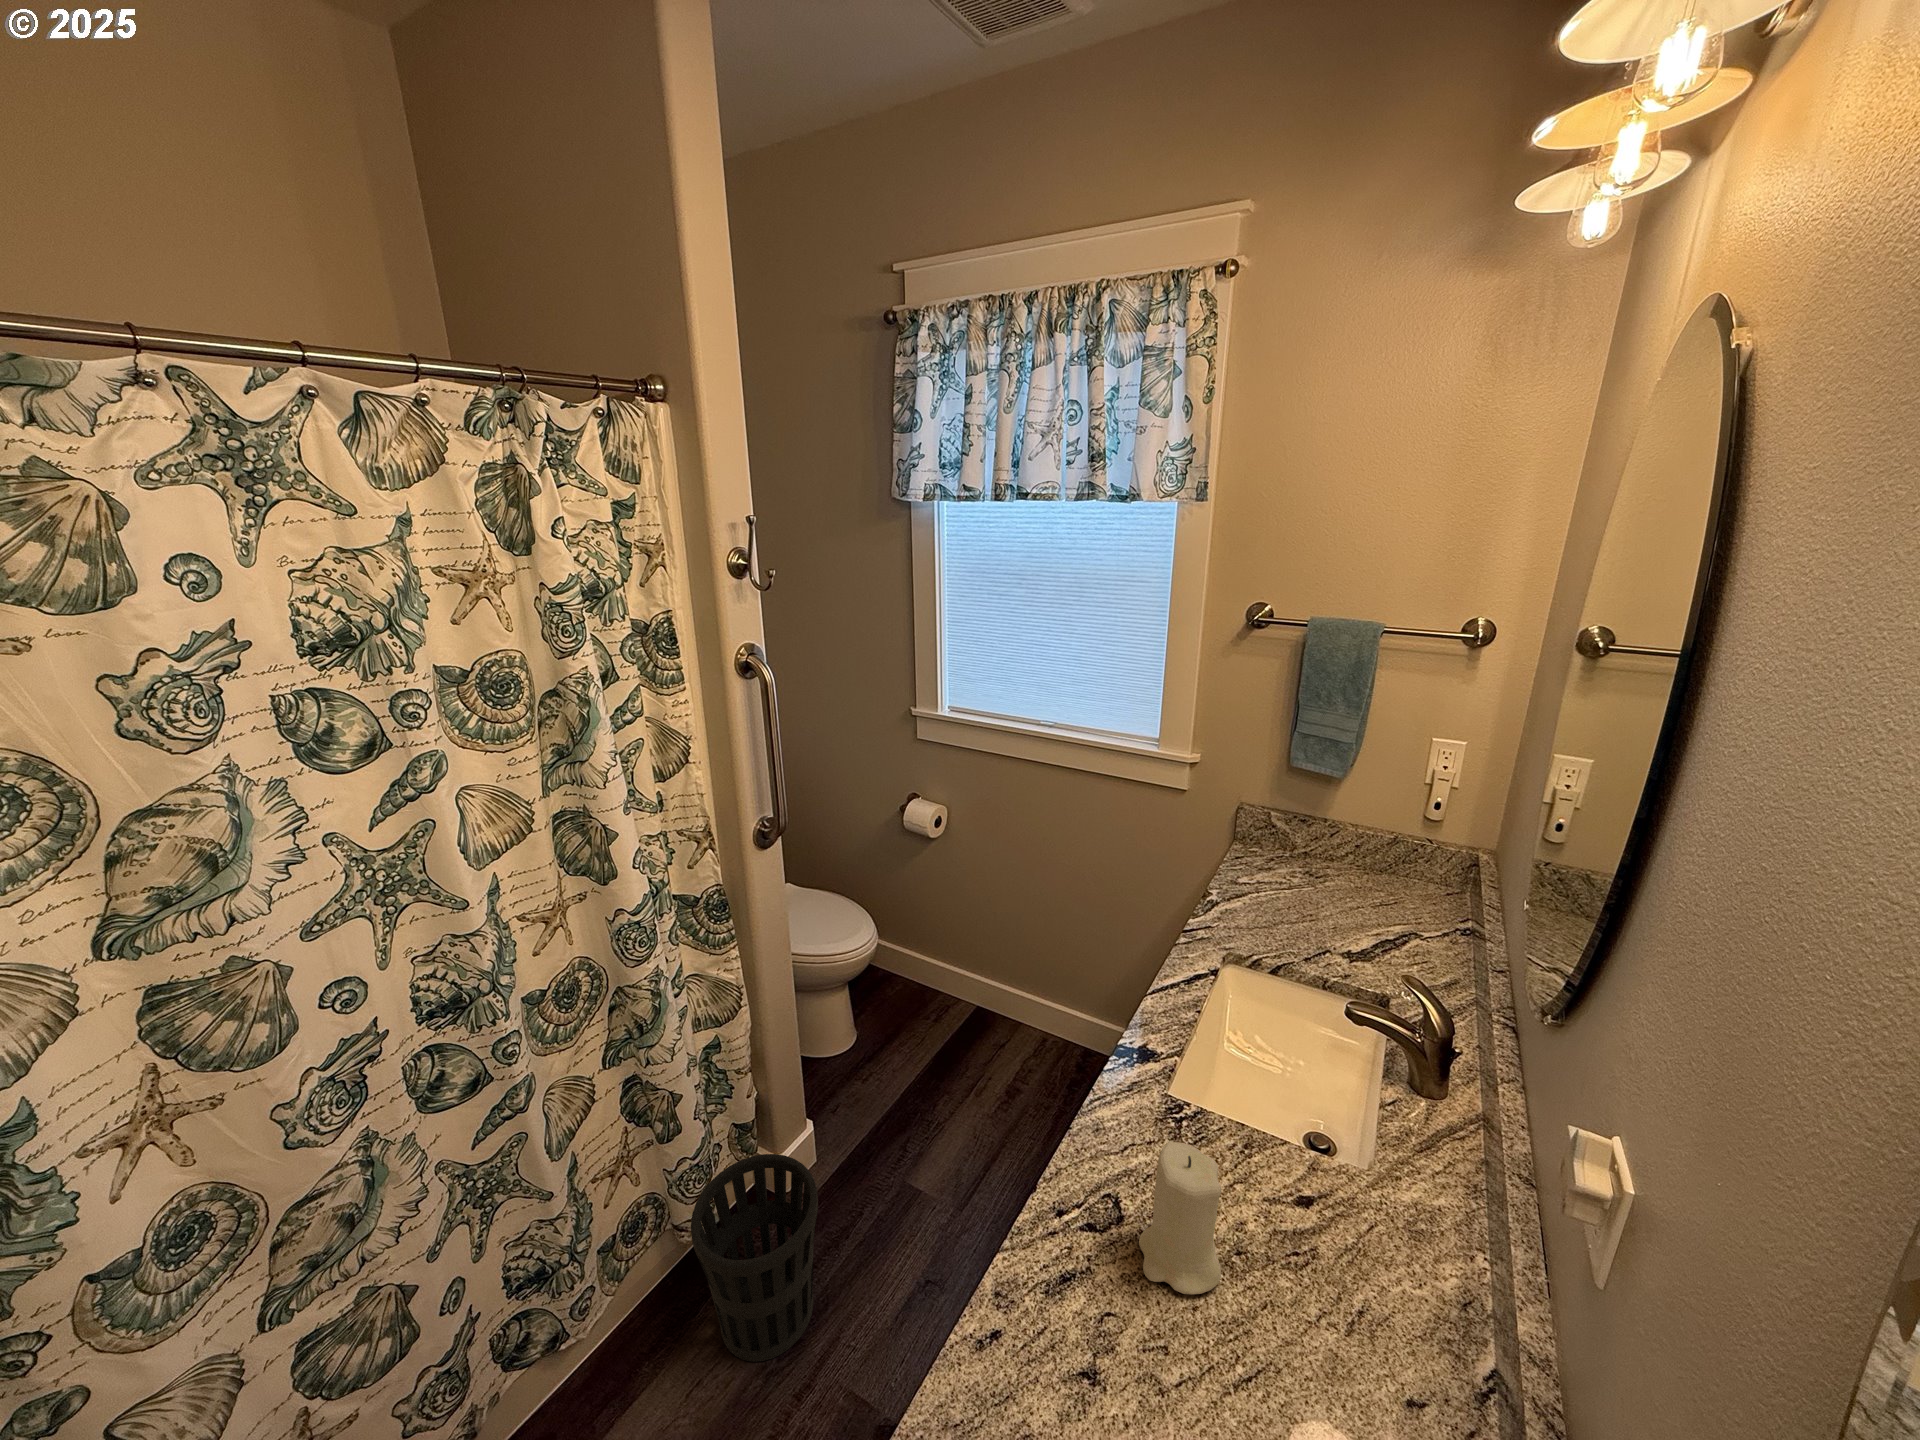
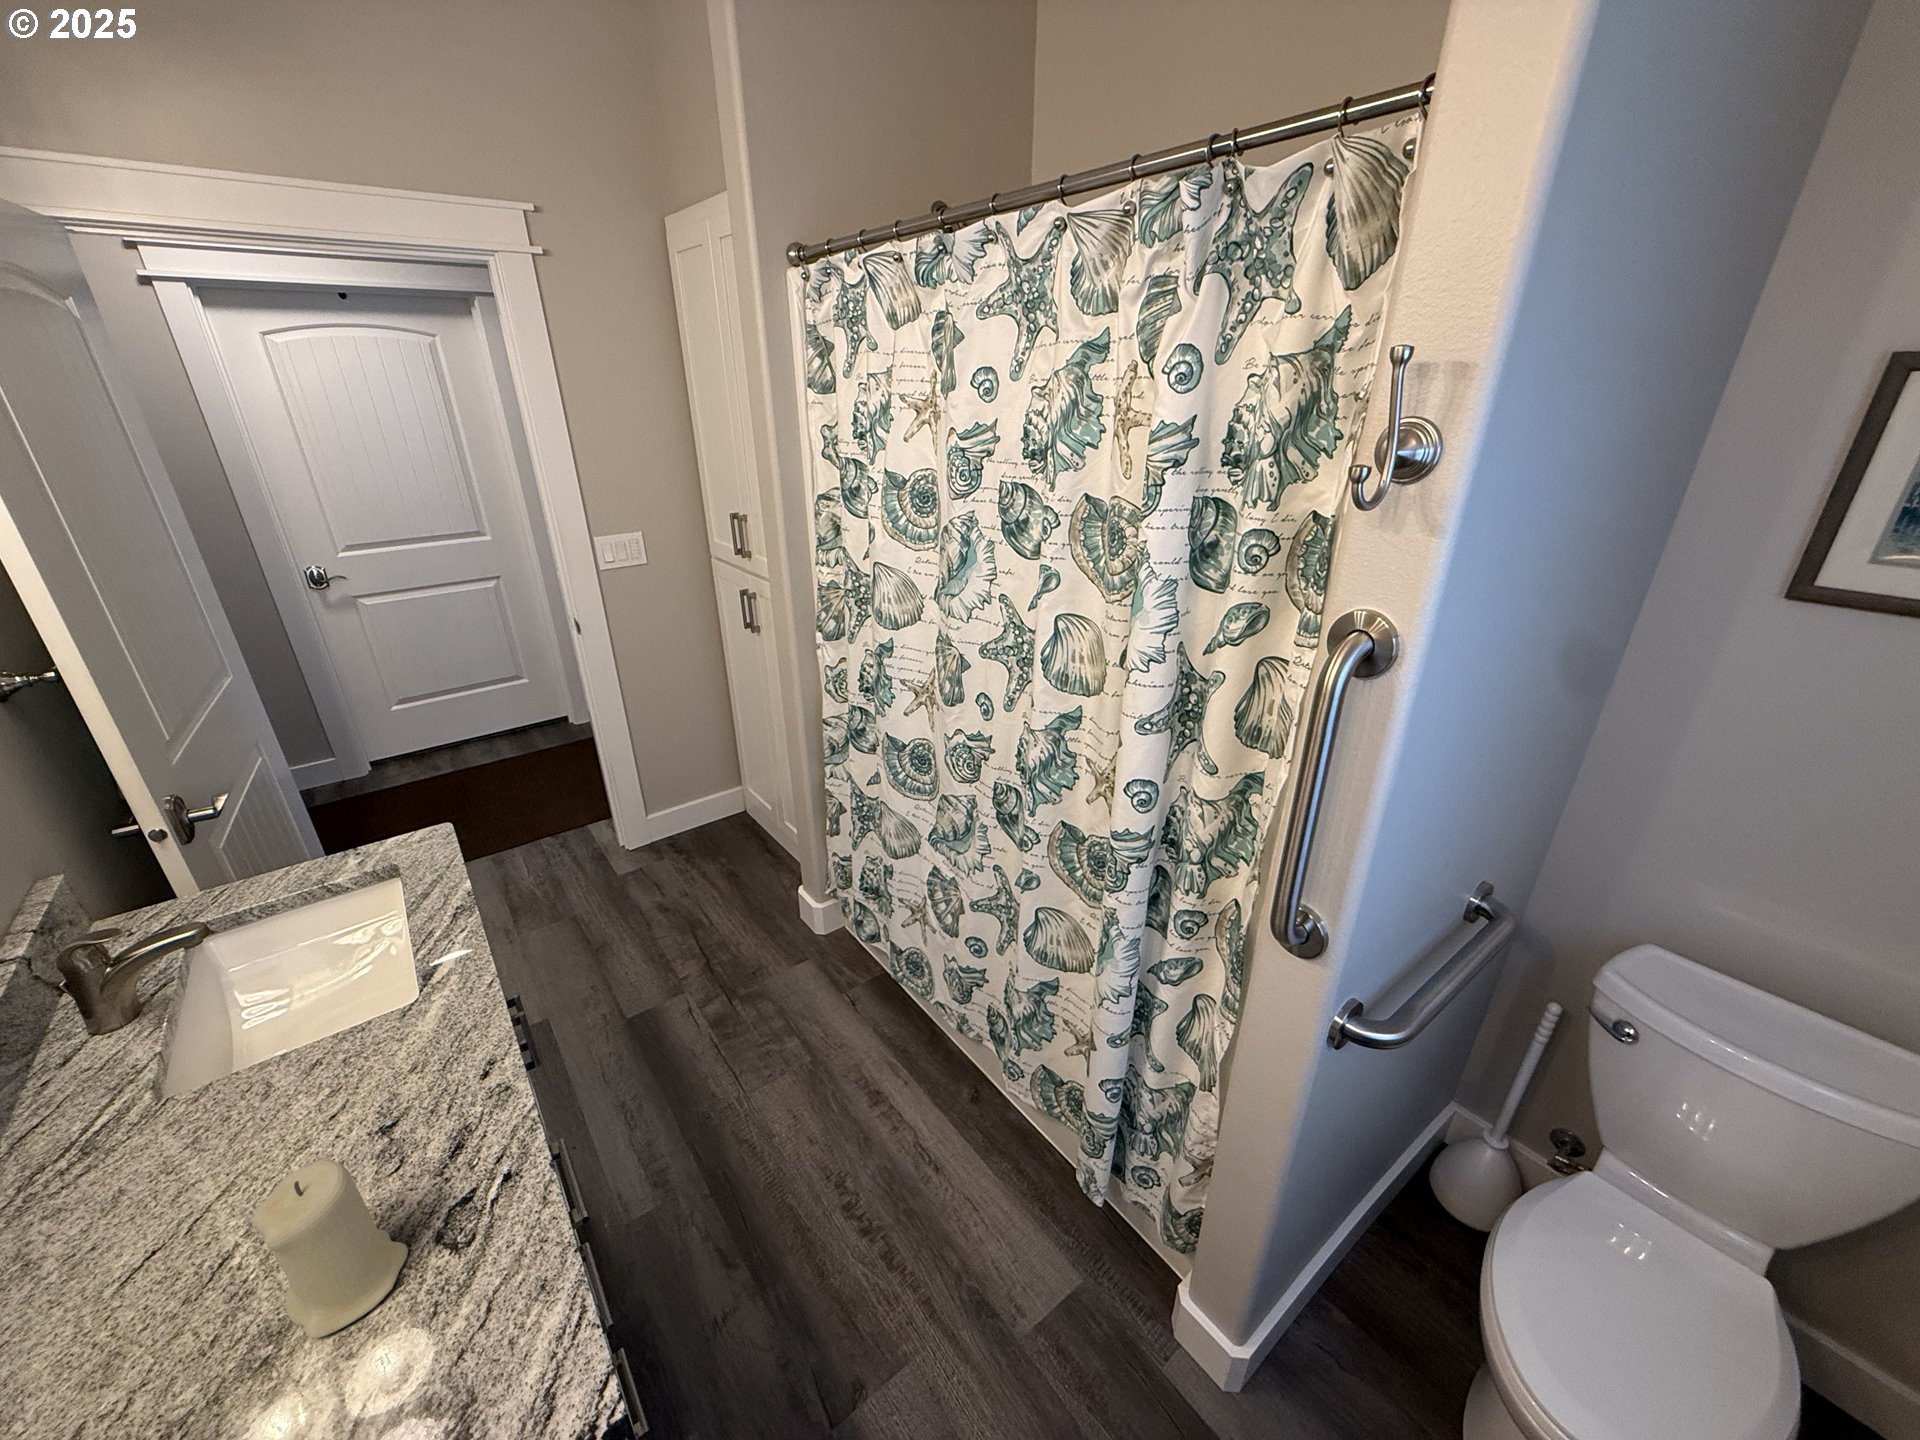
wastebasket: present [691,1154,818,1362] -> none [970,1131,1113,1353]

